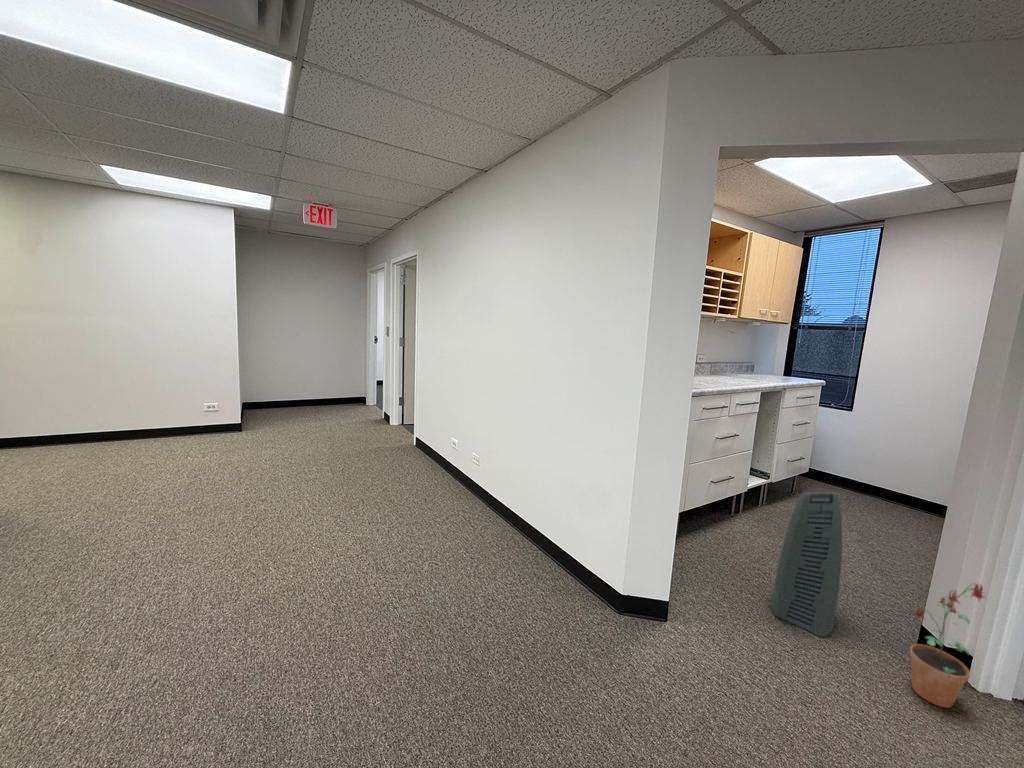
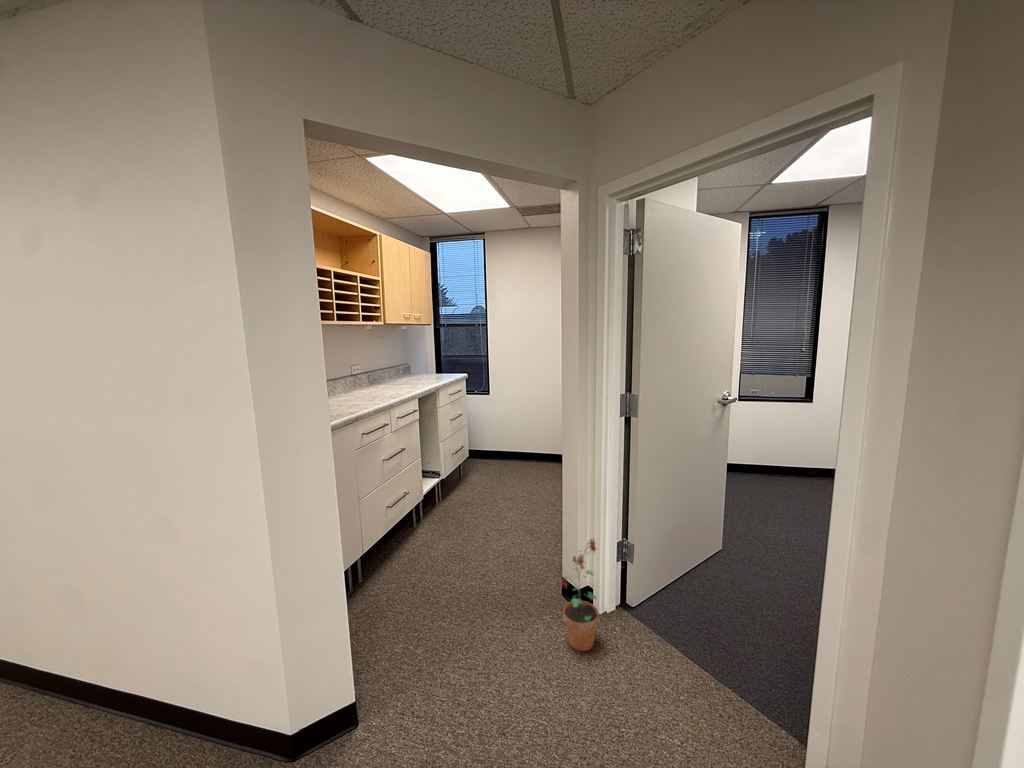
air purifier: present [772,492,842,637] -> none [461,492,511,635]

